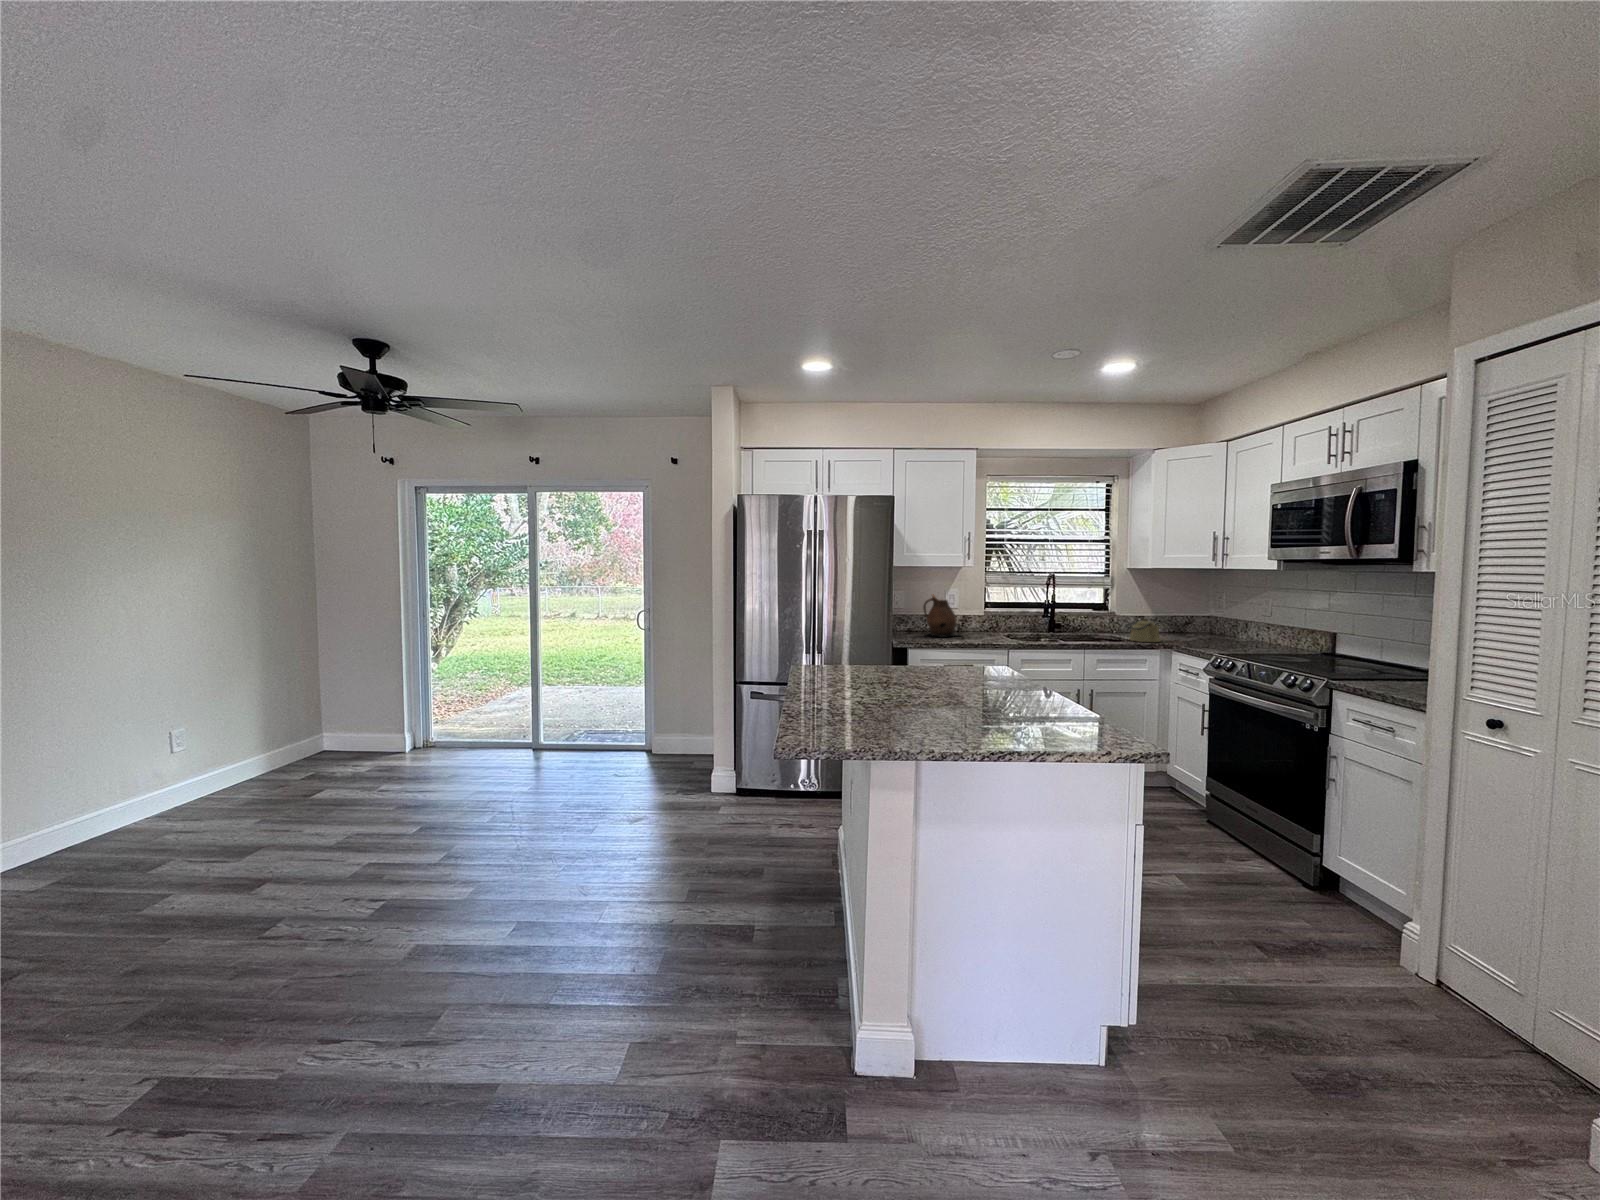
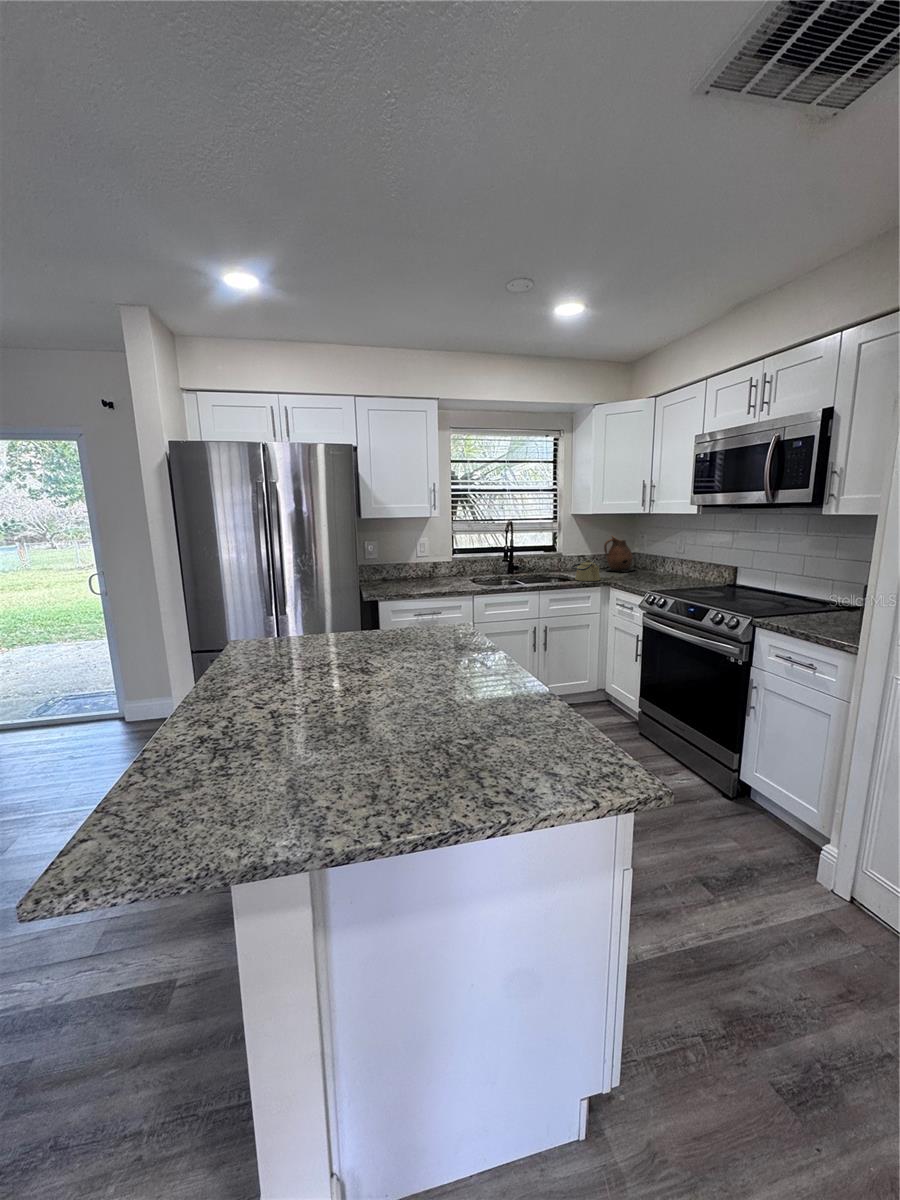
ceramic pitcher: present [923,594,959,637] -> present [604,536,635,572]

